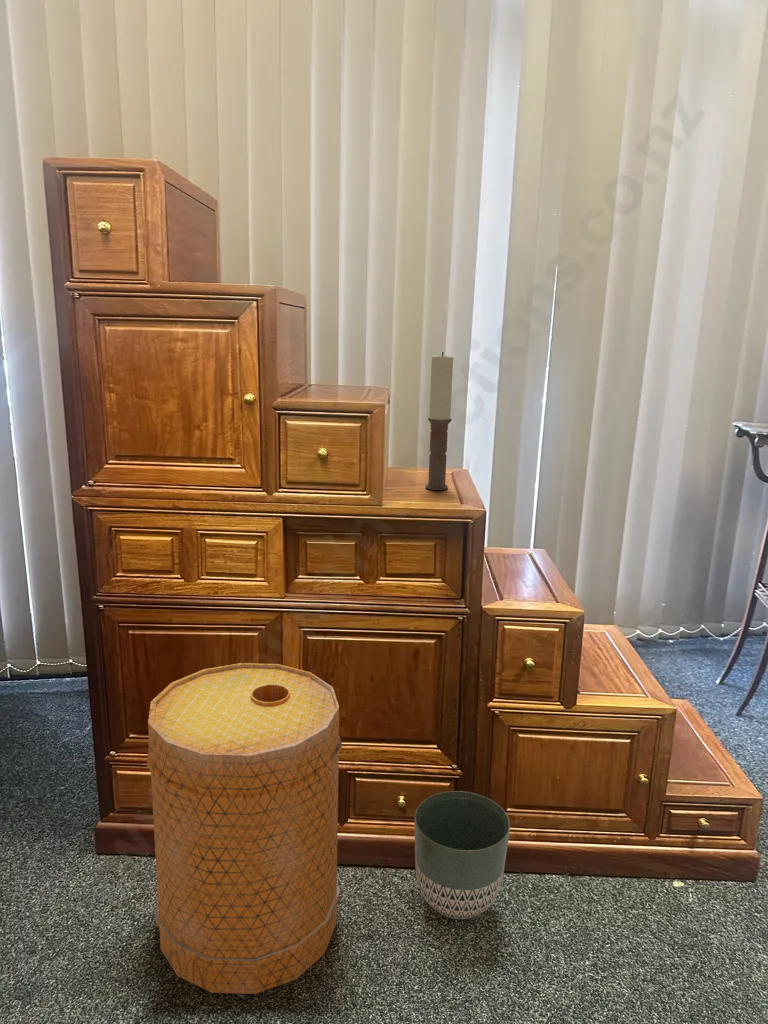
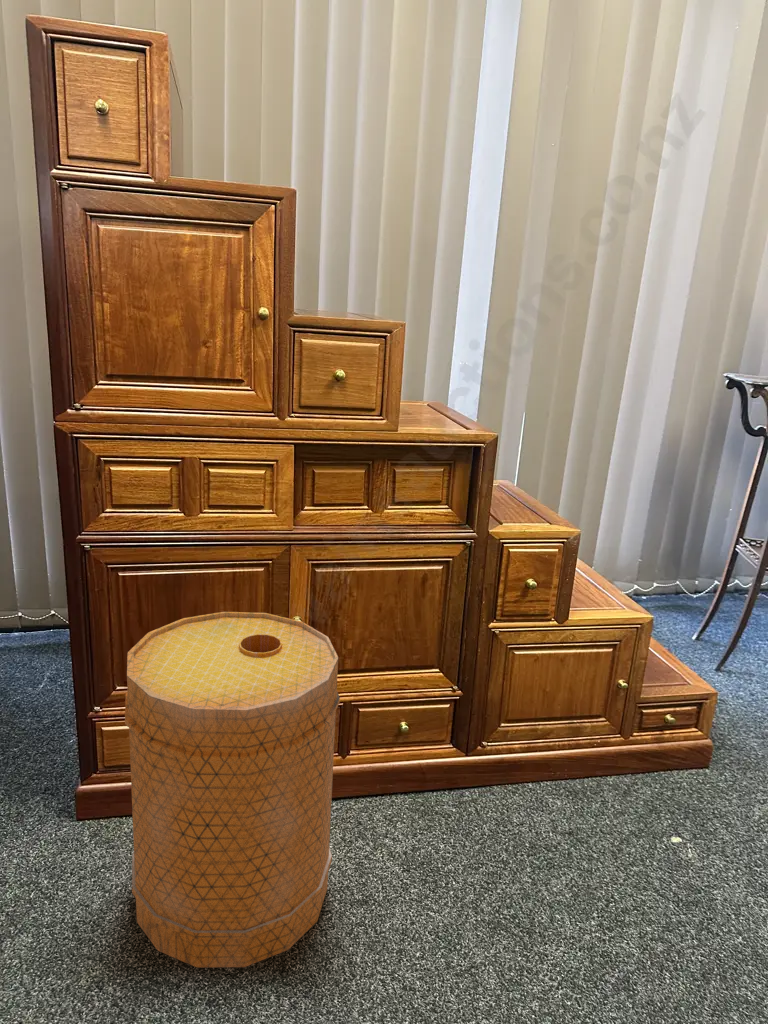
candle: present [425,352,453,490] -> none [424,275,460,427]
planter: present [414,791,510,919] -> none [411,748,513,881]

